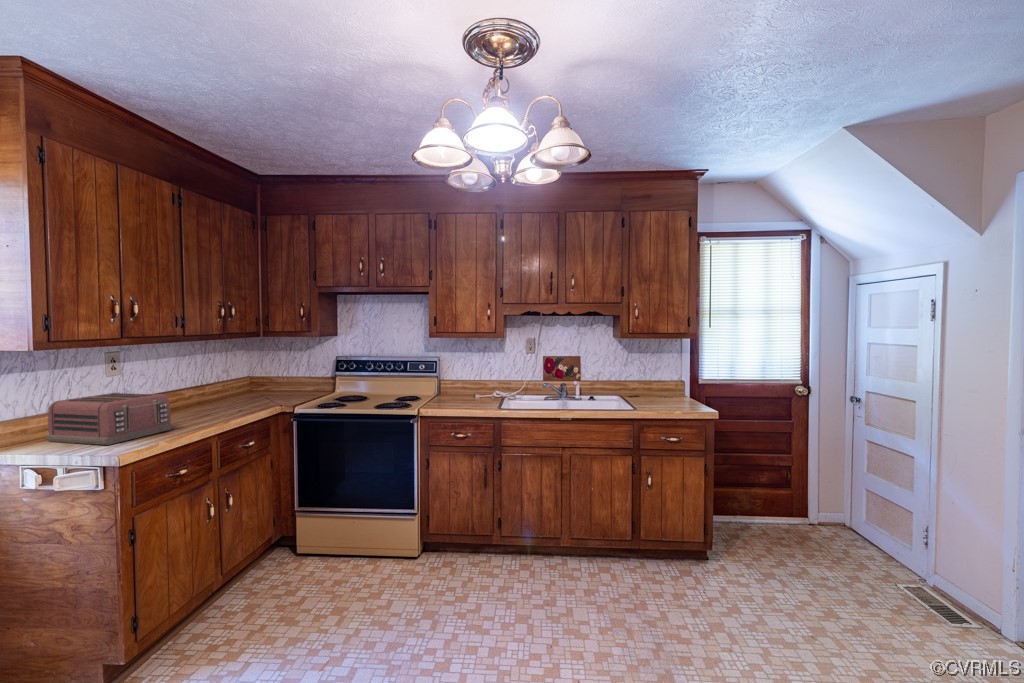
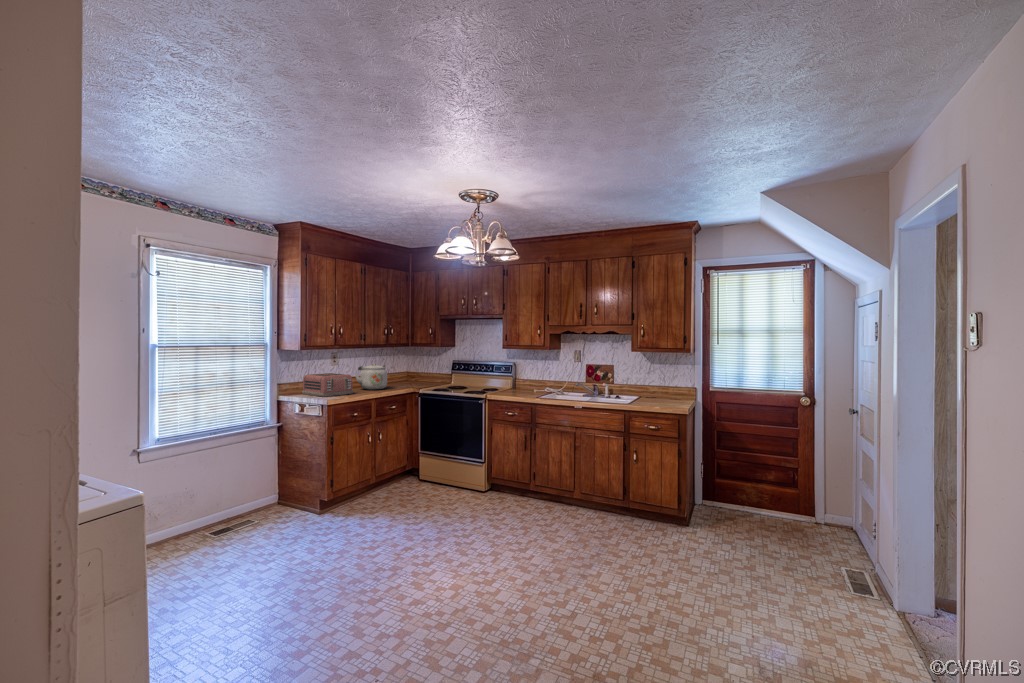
kettle: none [166,369,232,416] -> present [355,364,387,390]

